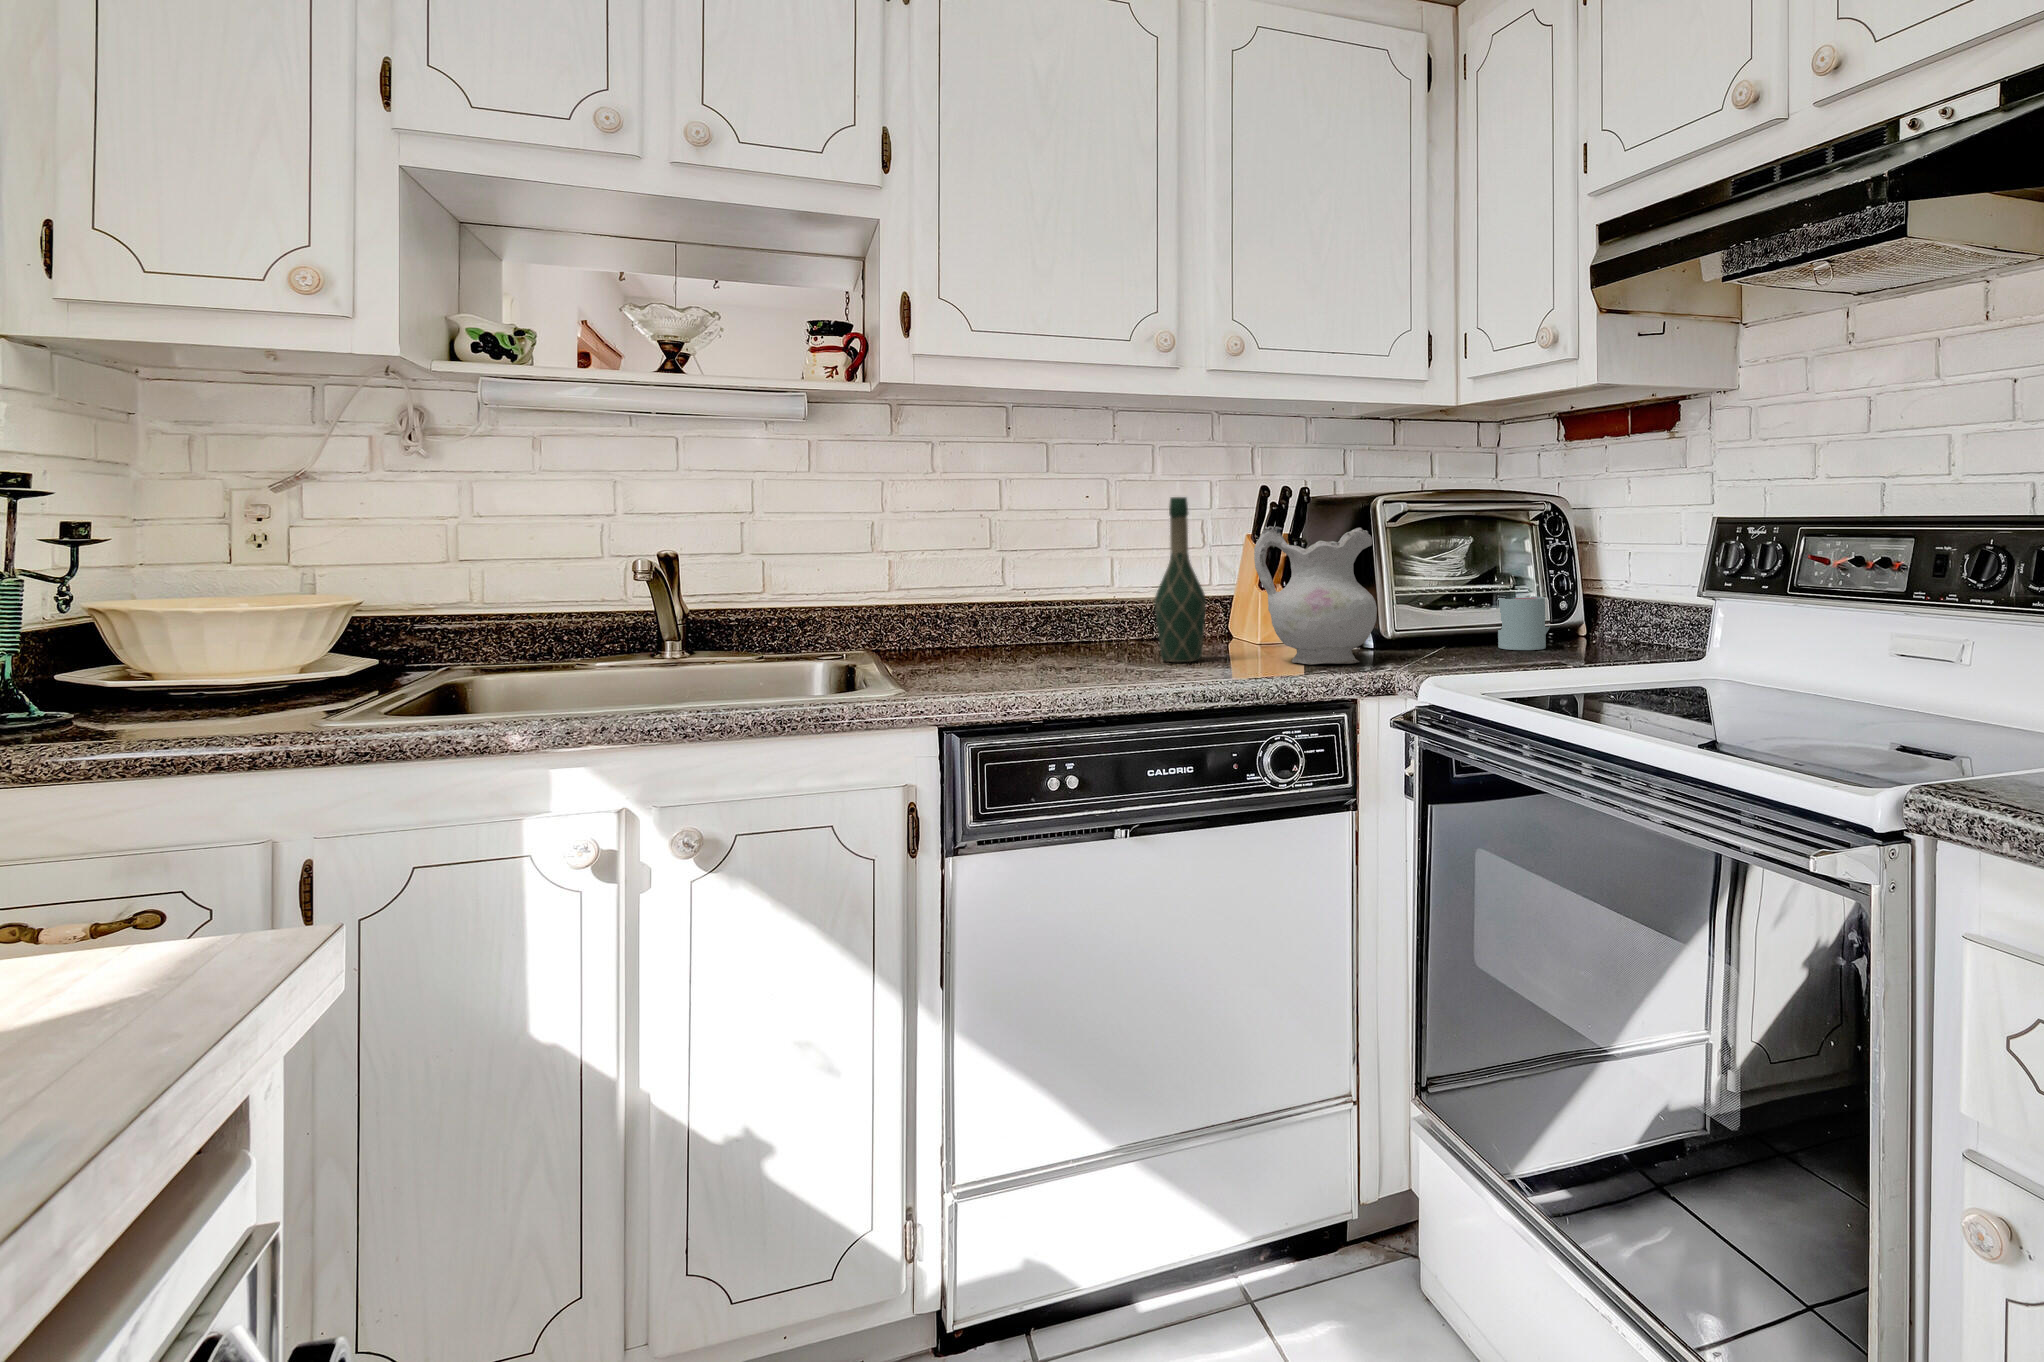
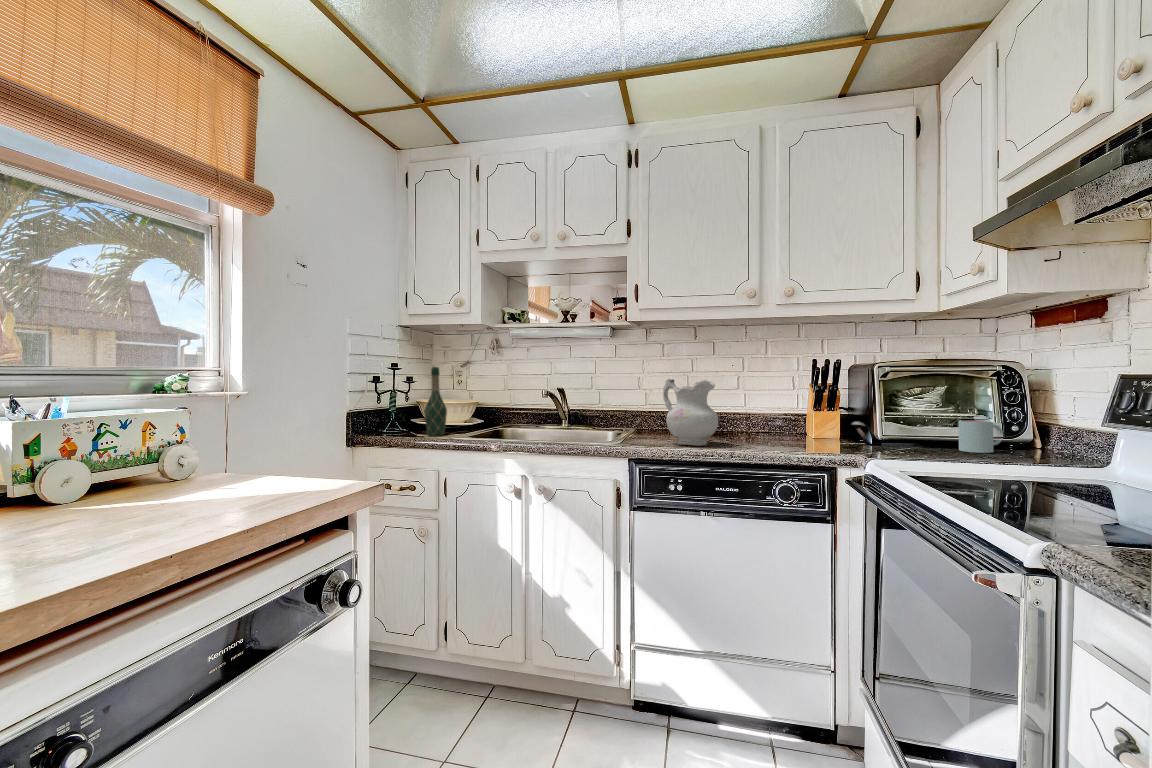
wine bottle: present [1154,497,1206,662] -> present [424,367,447,436]
ceramic pitcher: present [1254,526,1377,664] -> present [663,379,718,446]

